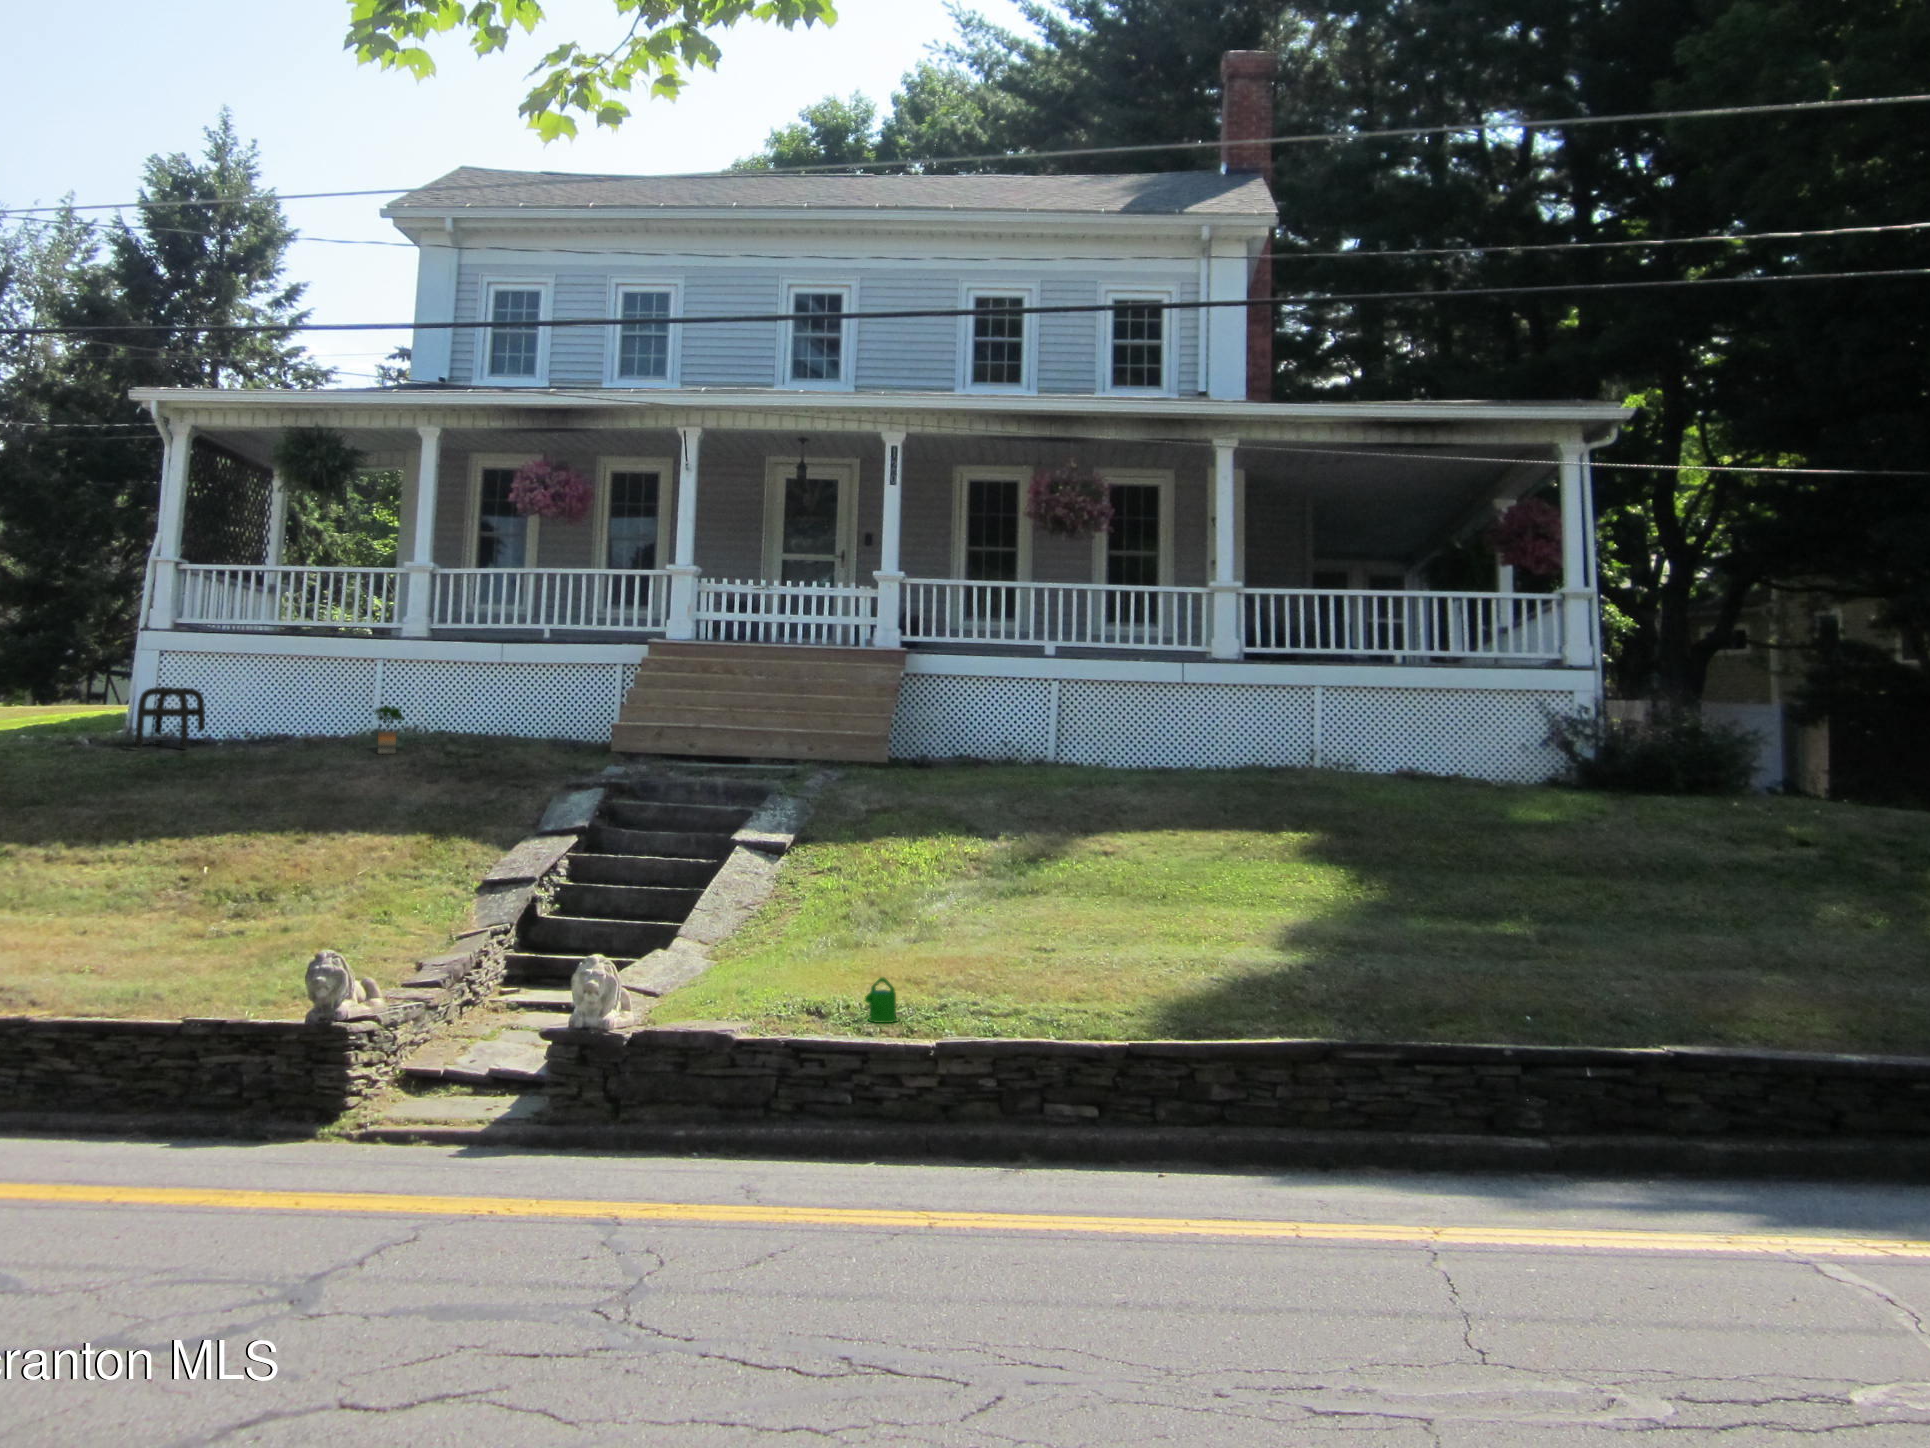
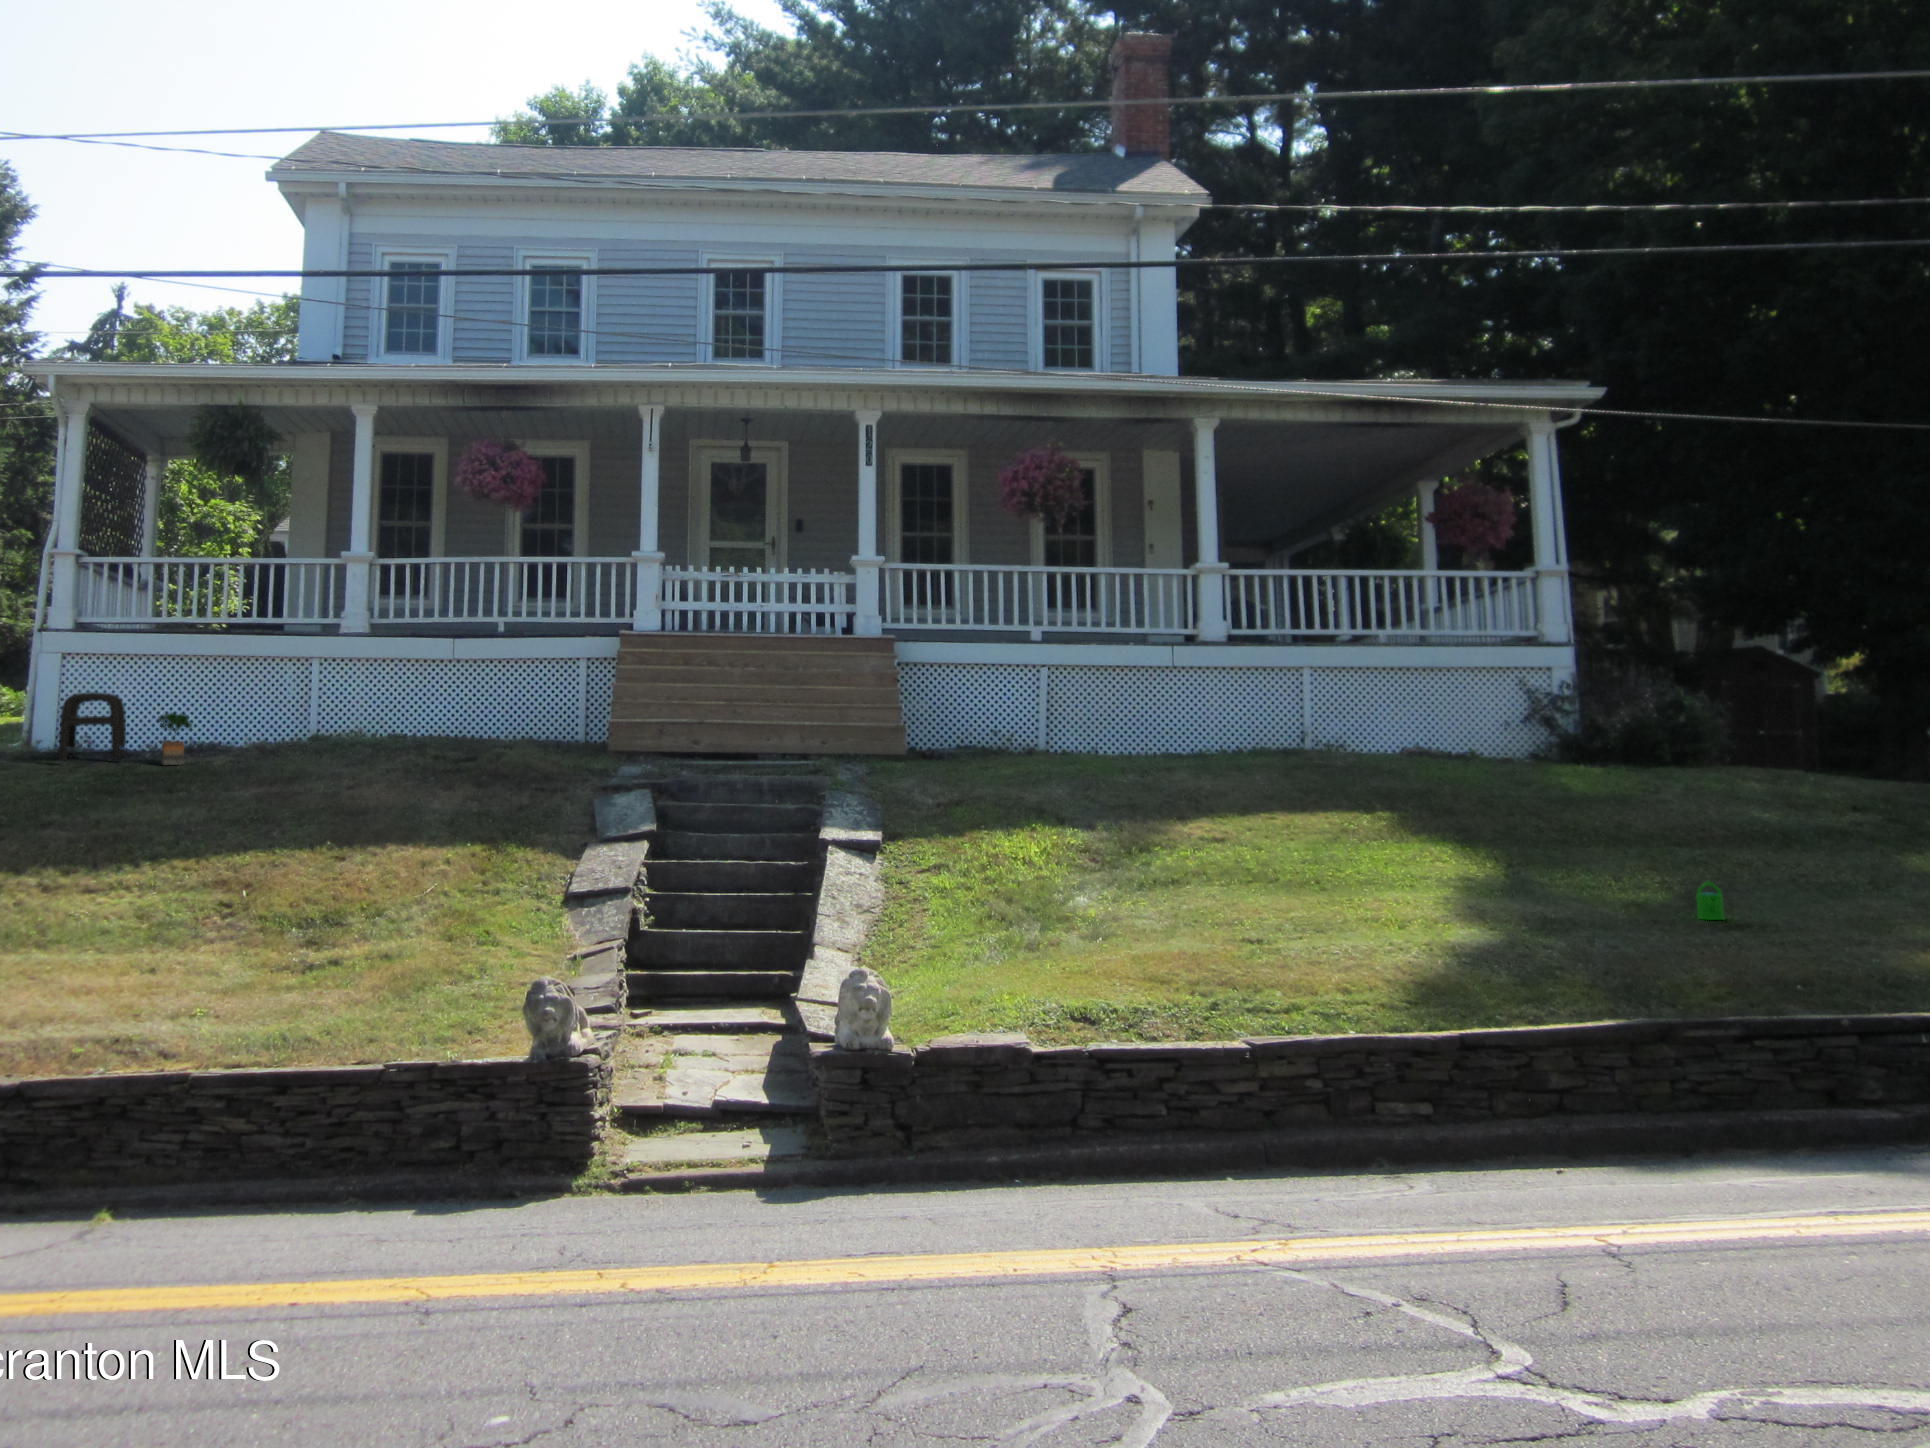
potted tree: present [373,706,404,754] -> present [158,712,192,765]
watering can: present [865,978,898,1023] -> present [1696,881,1725,920]

